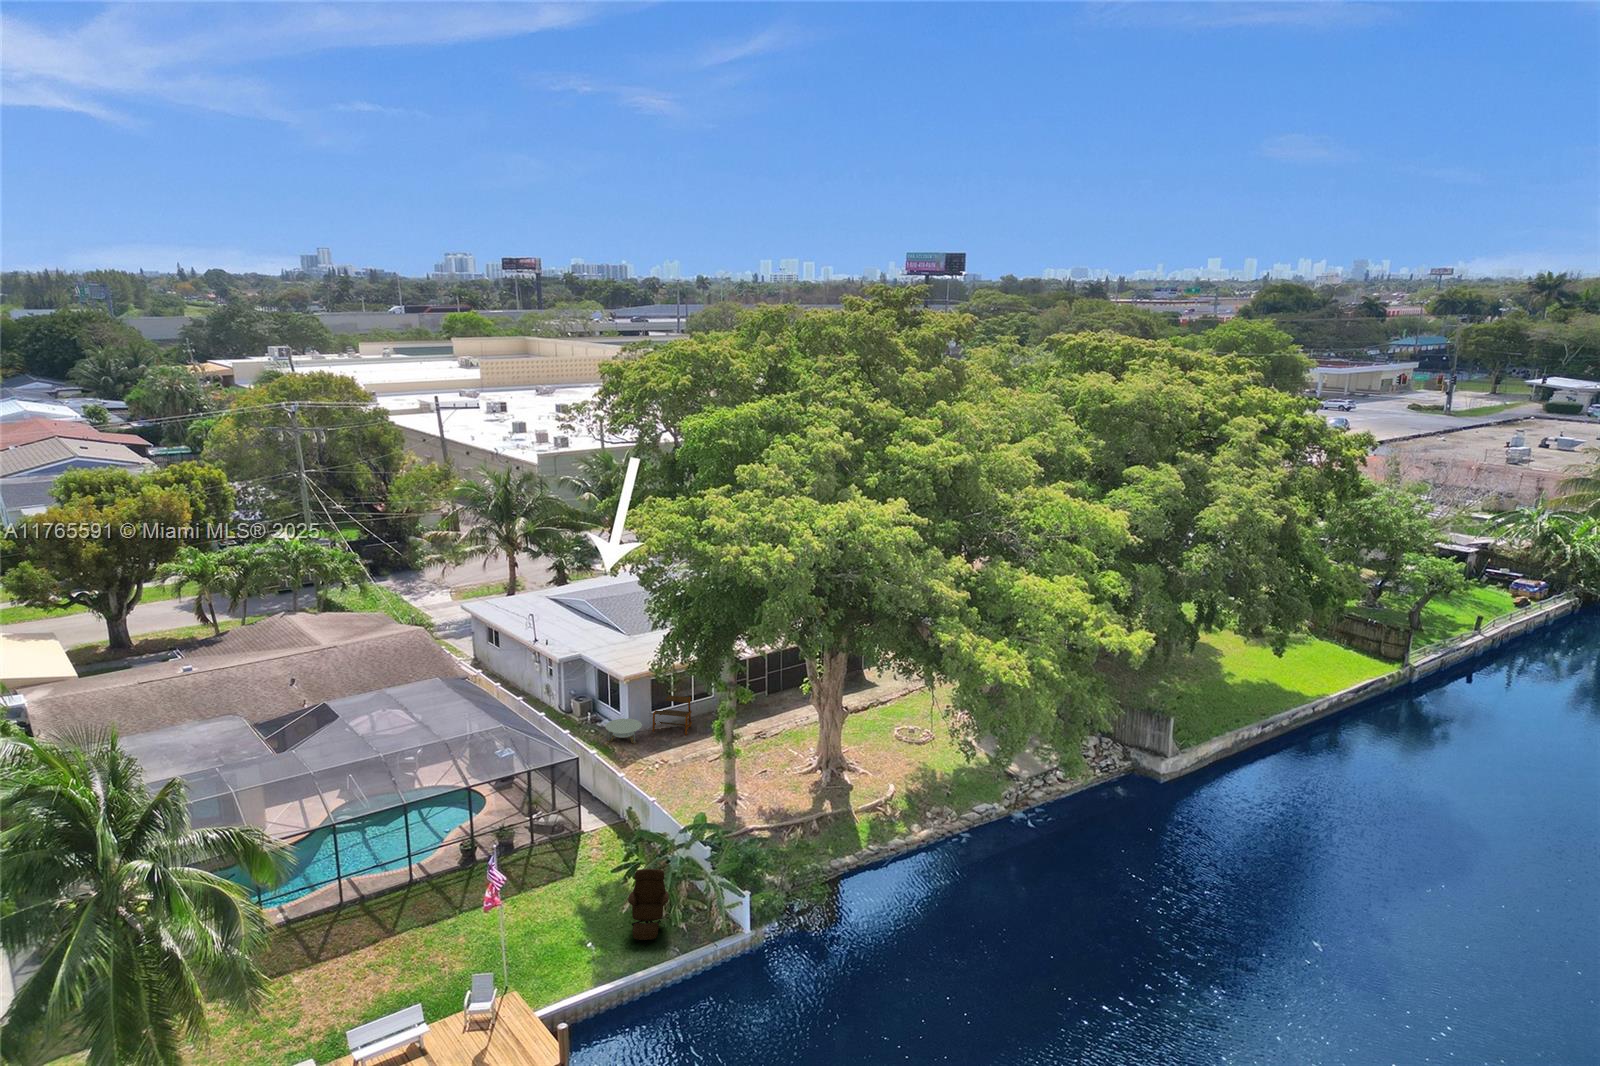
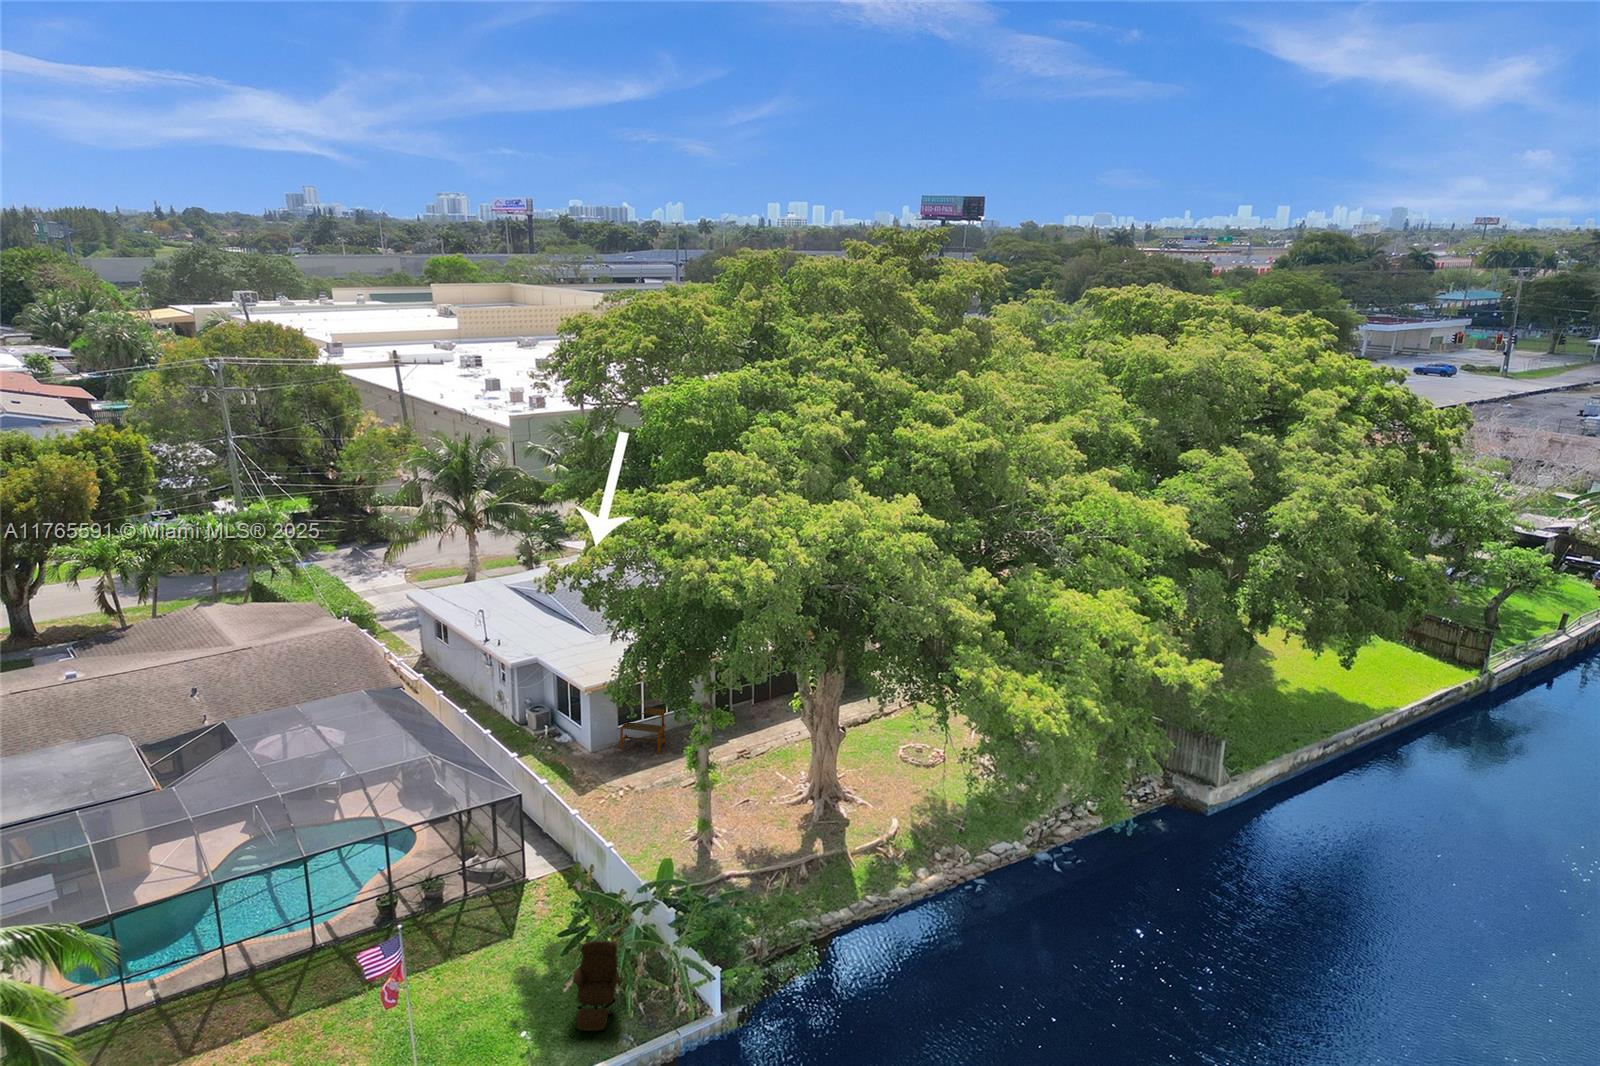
round table: present [605,718,642,744] -> none [564,733,607,764]

